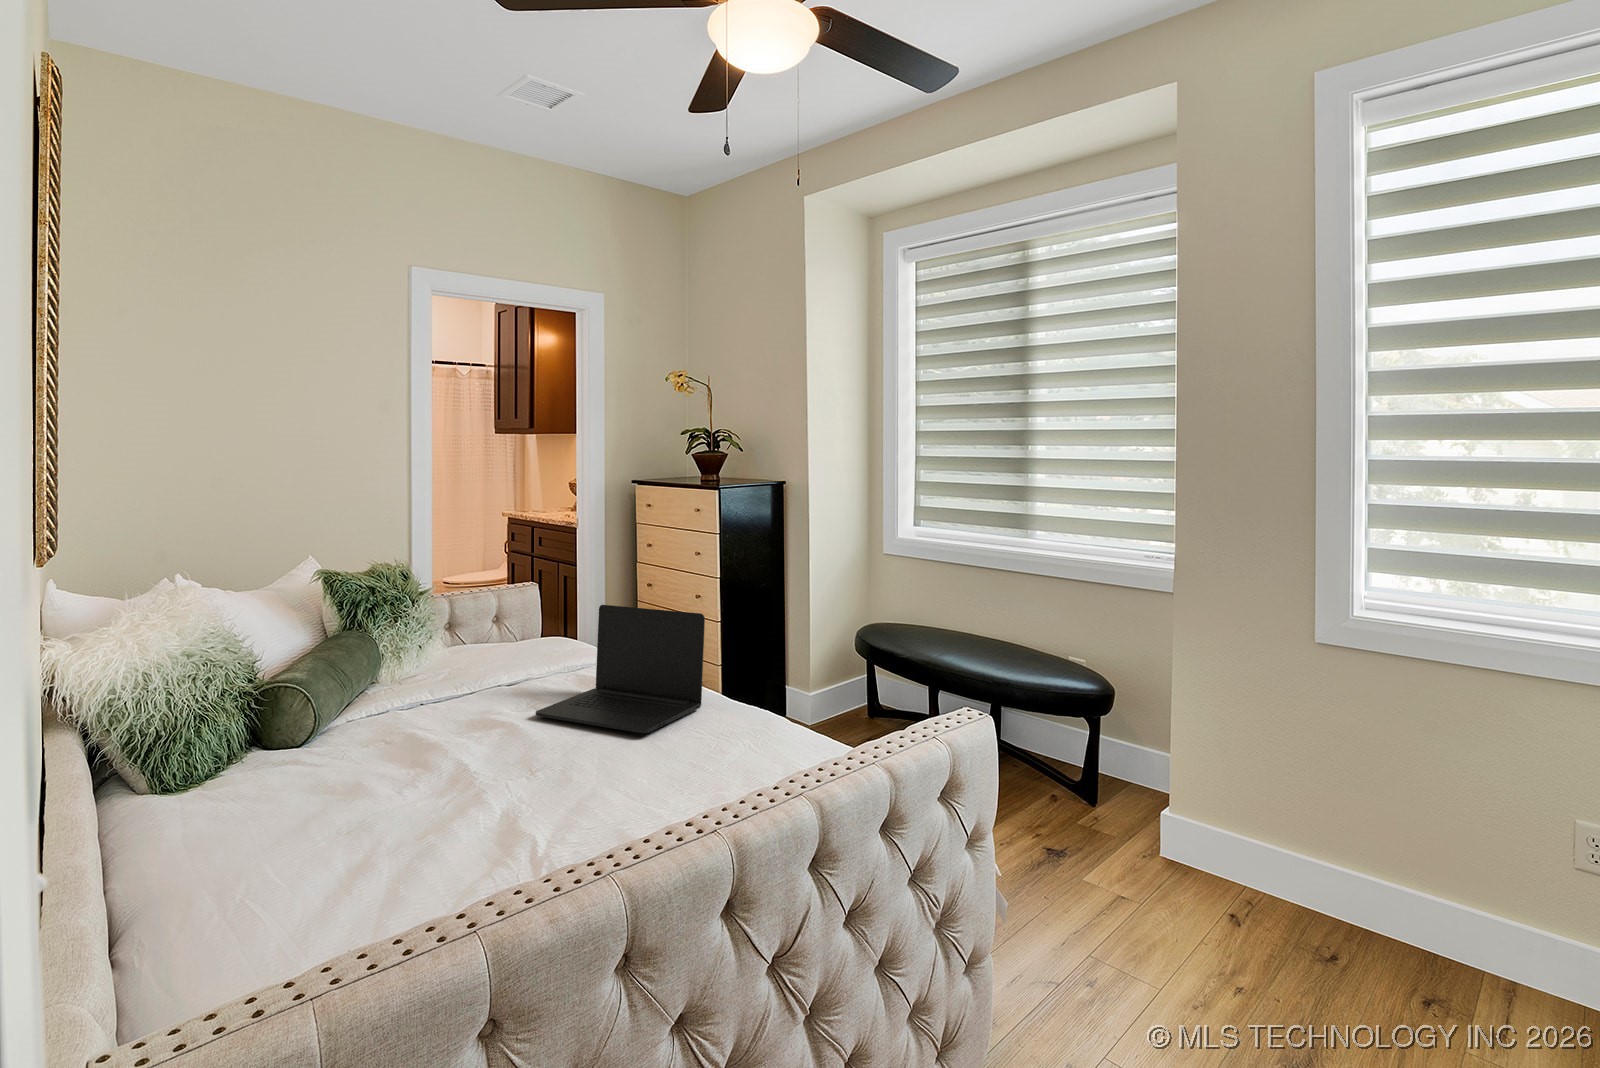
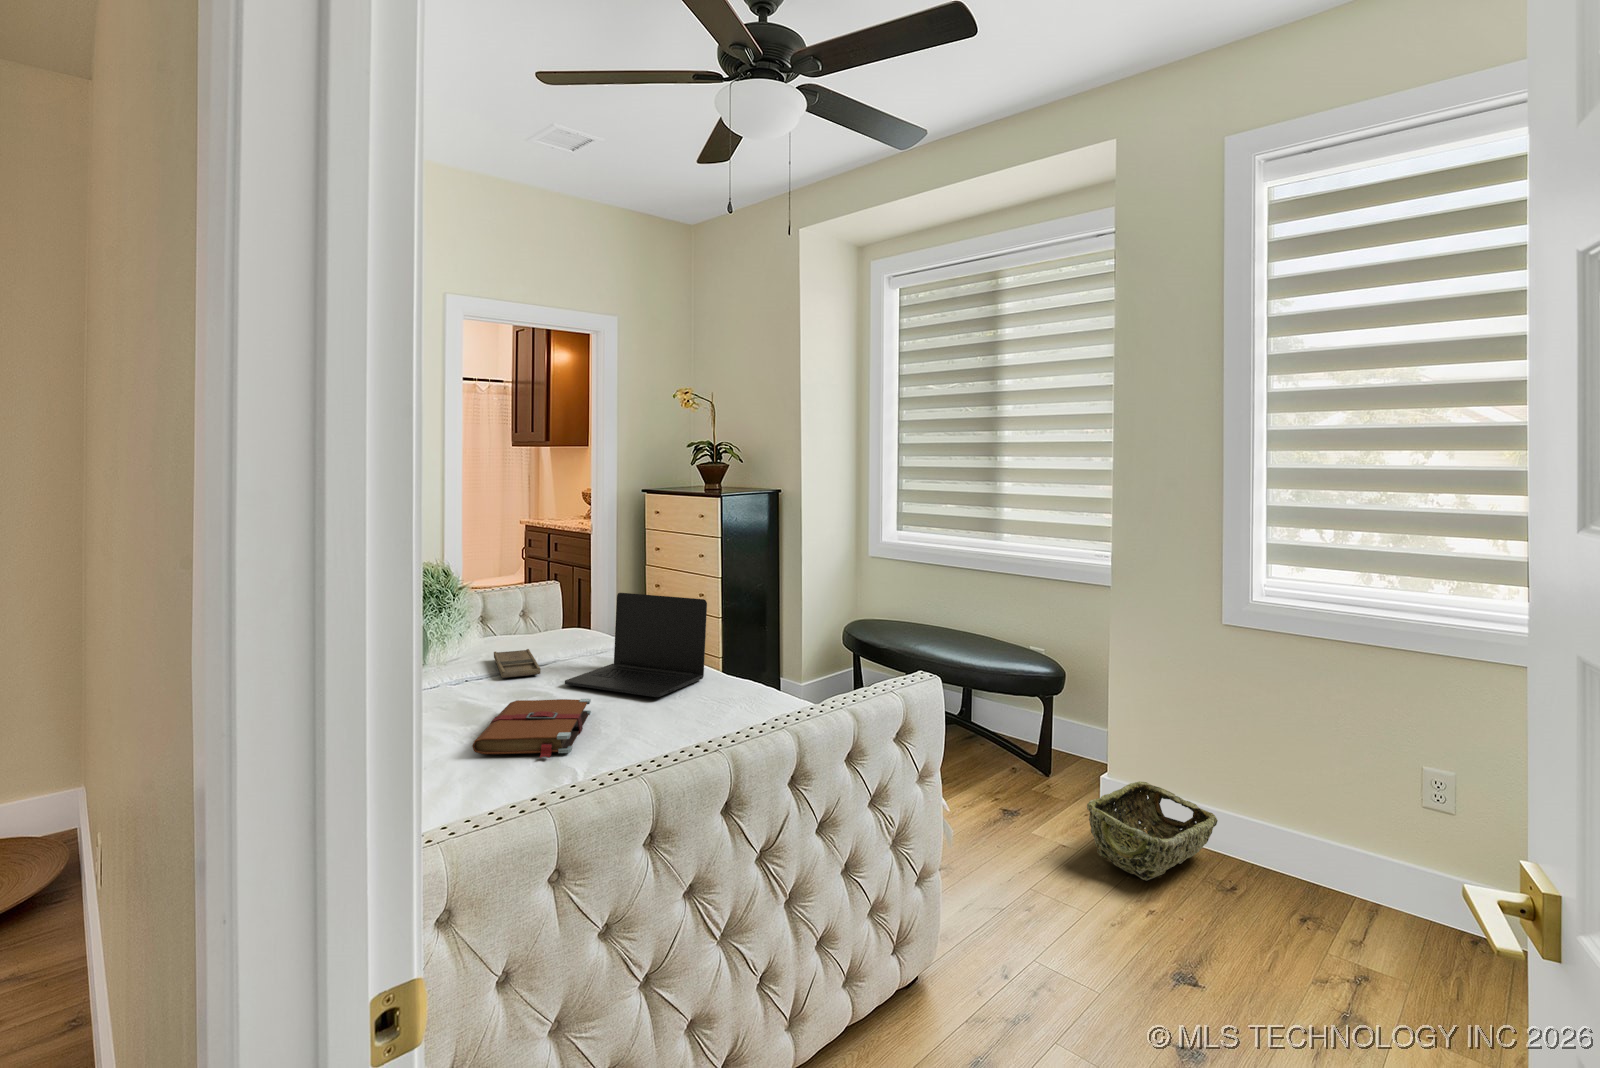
tray: none [456,670,508,707] -> present [494,649,540,678]
book: none [412,737,565,820] -> present [472,699,591,758]
woven basket: none [1156,824,1311,948] -> present [1087,781,1218,881]

